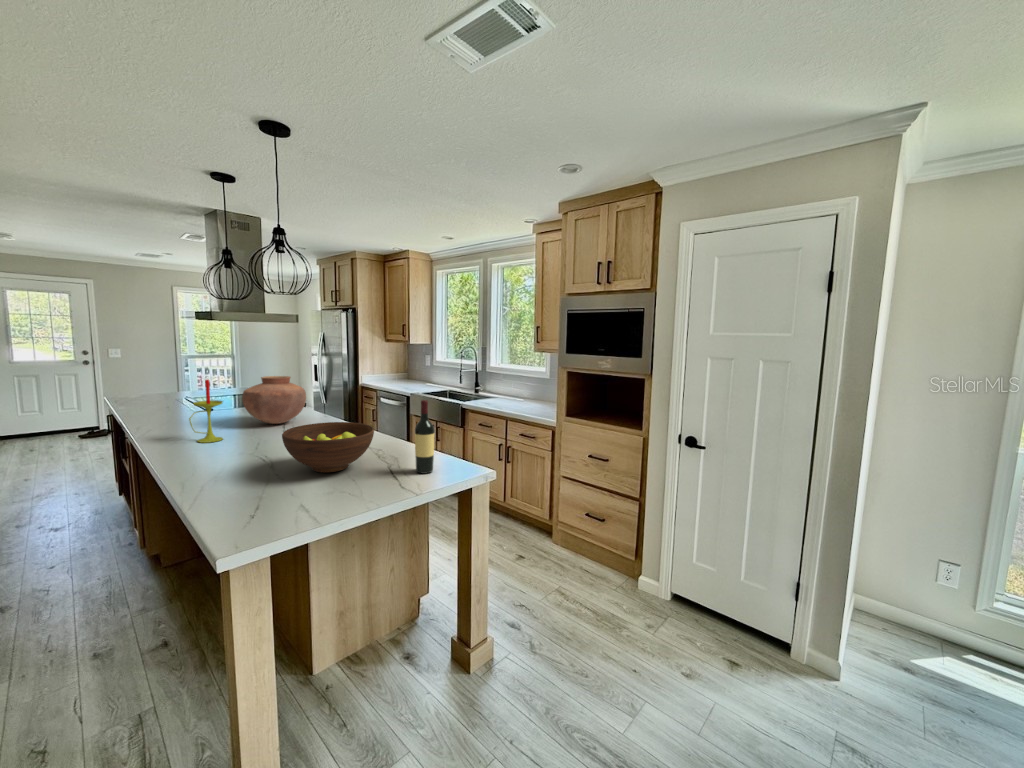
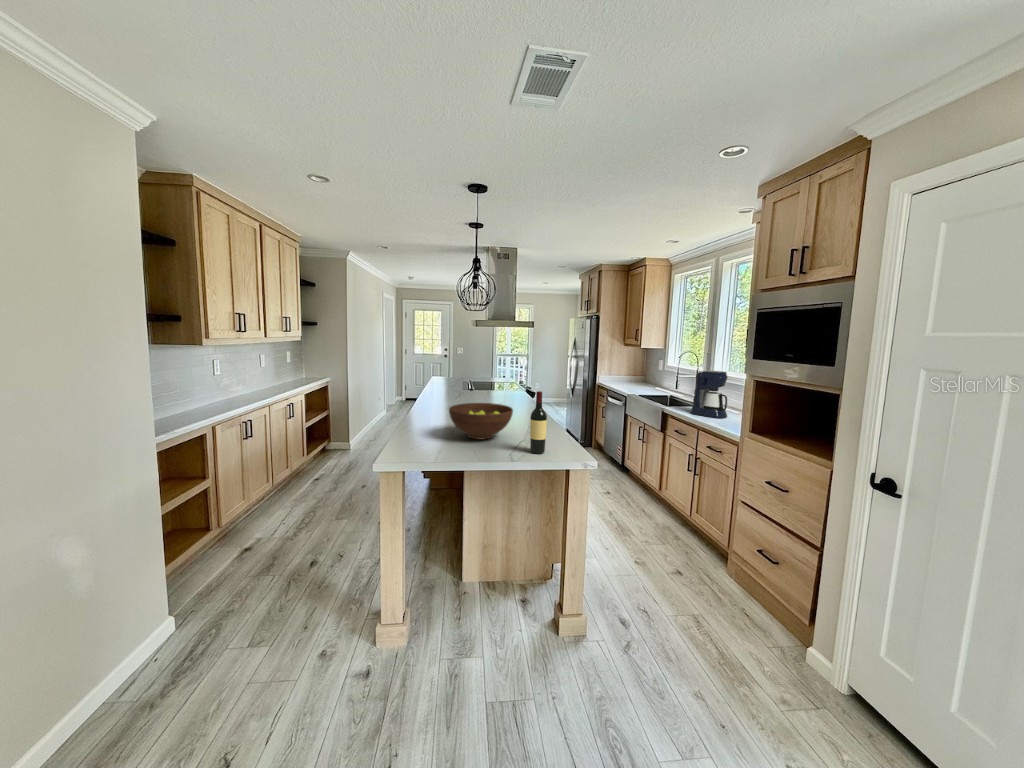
coffee maker: none [492,364,522,408] -> present [690,370,728,418]
vase: present [242,376,306,424] -> none [473,368,515,404]
candle: present [189,380,223,443] -> none [432,366,453,410]

